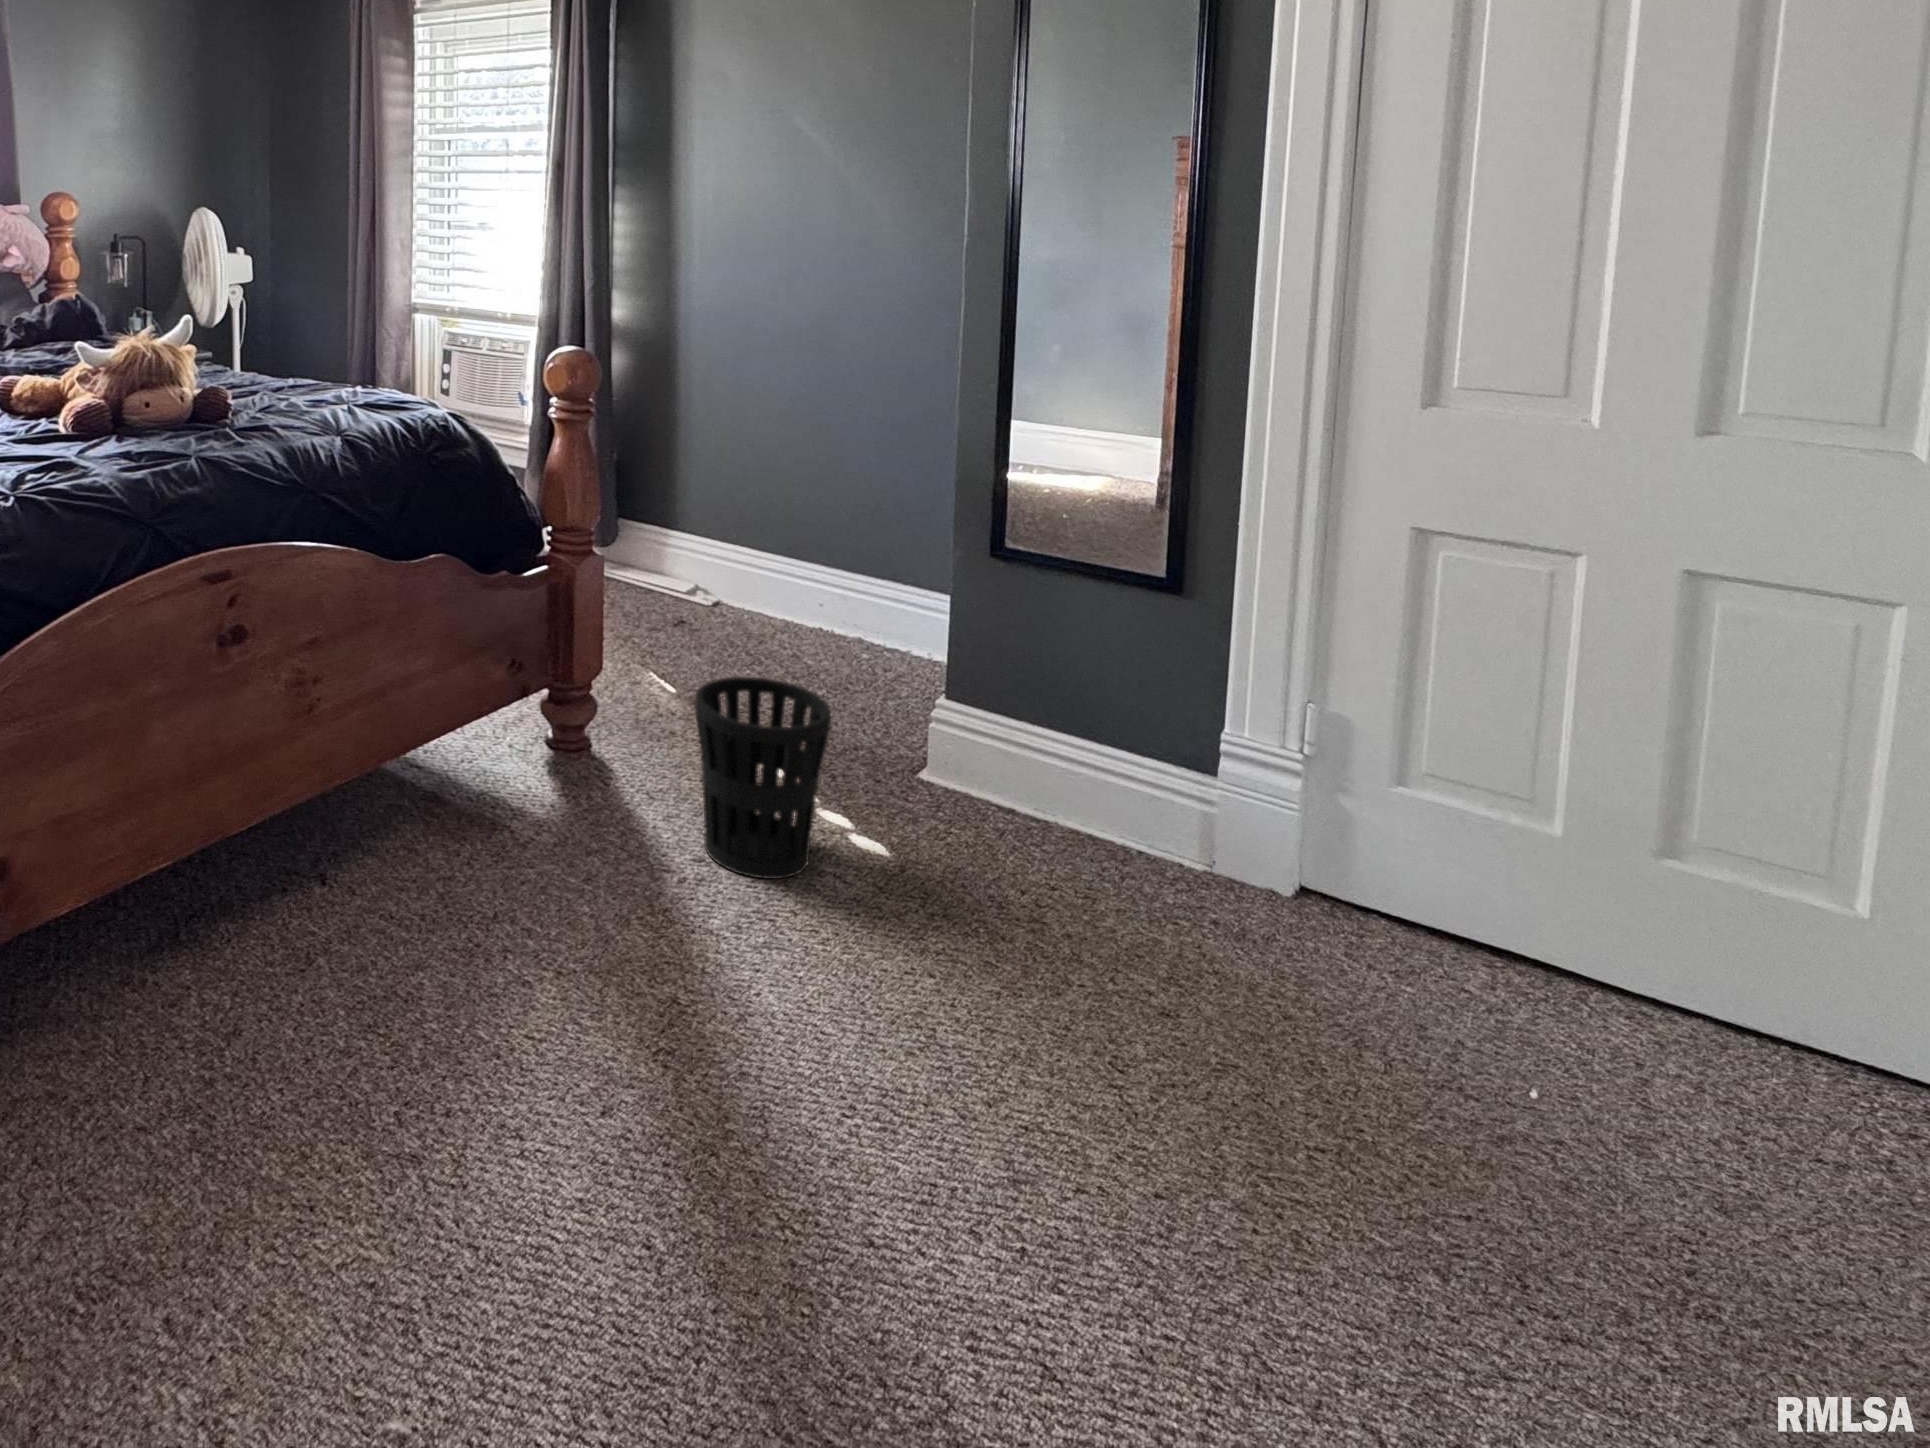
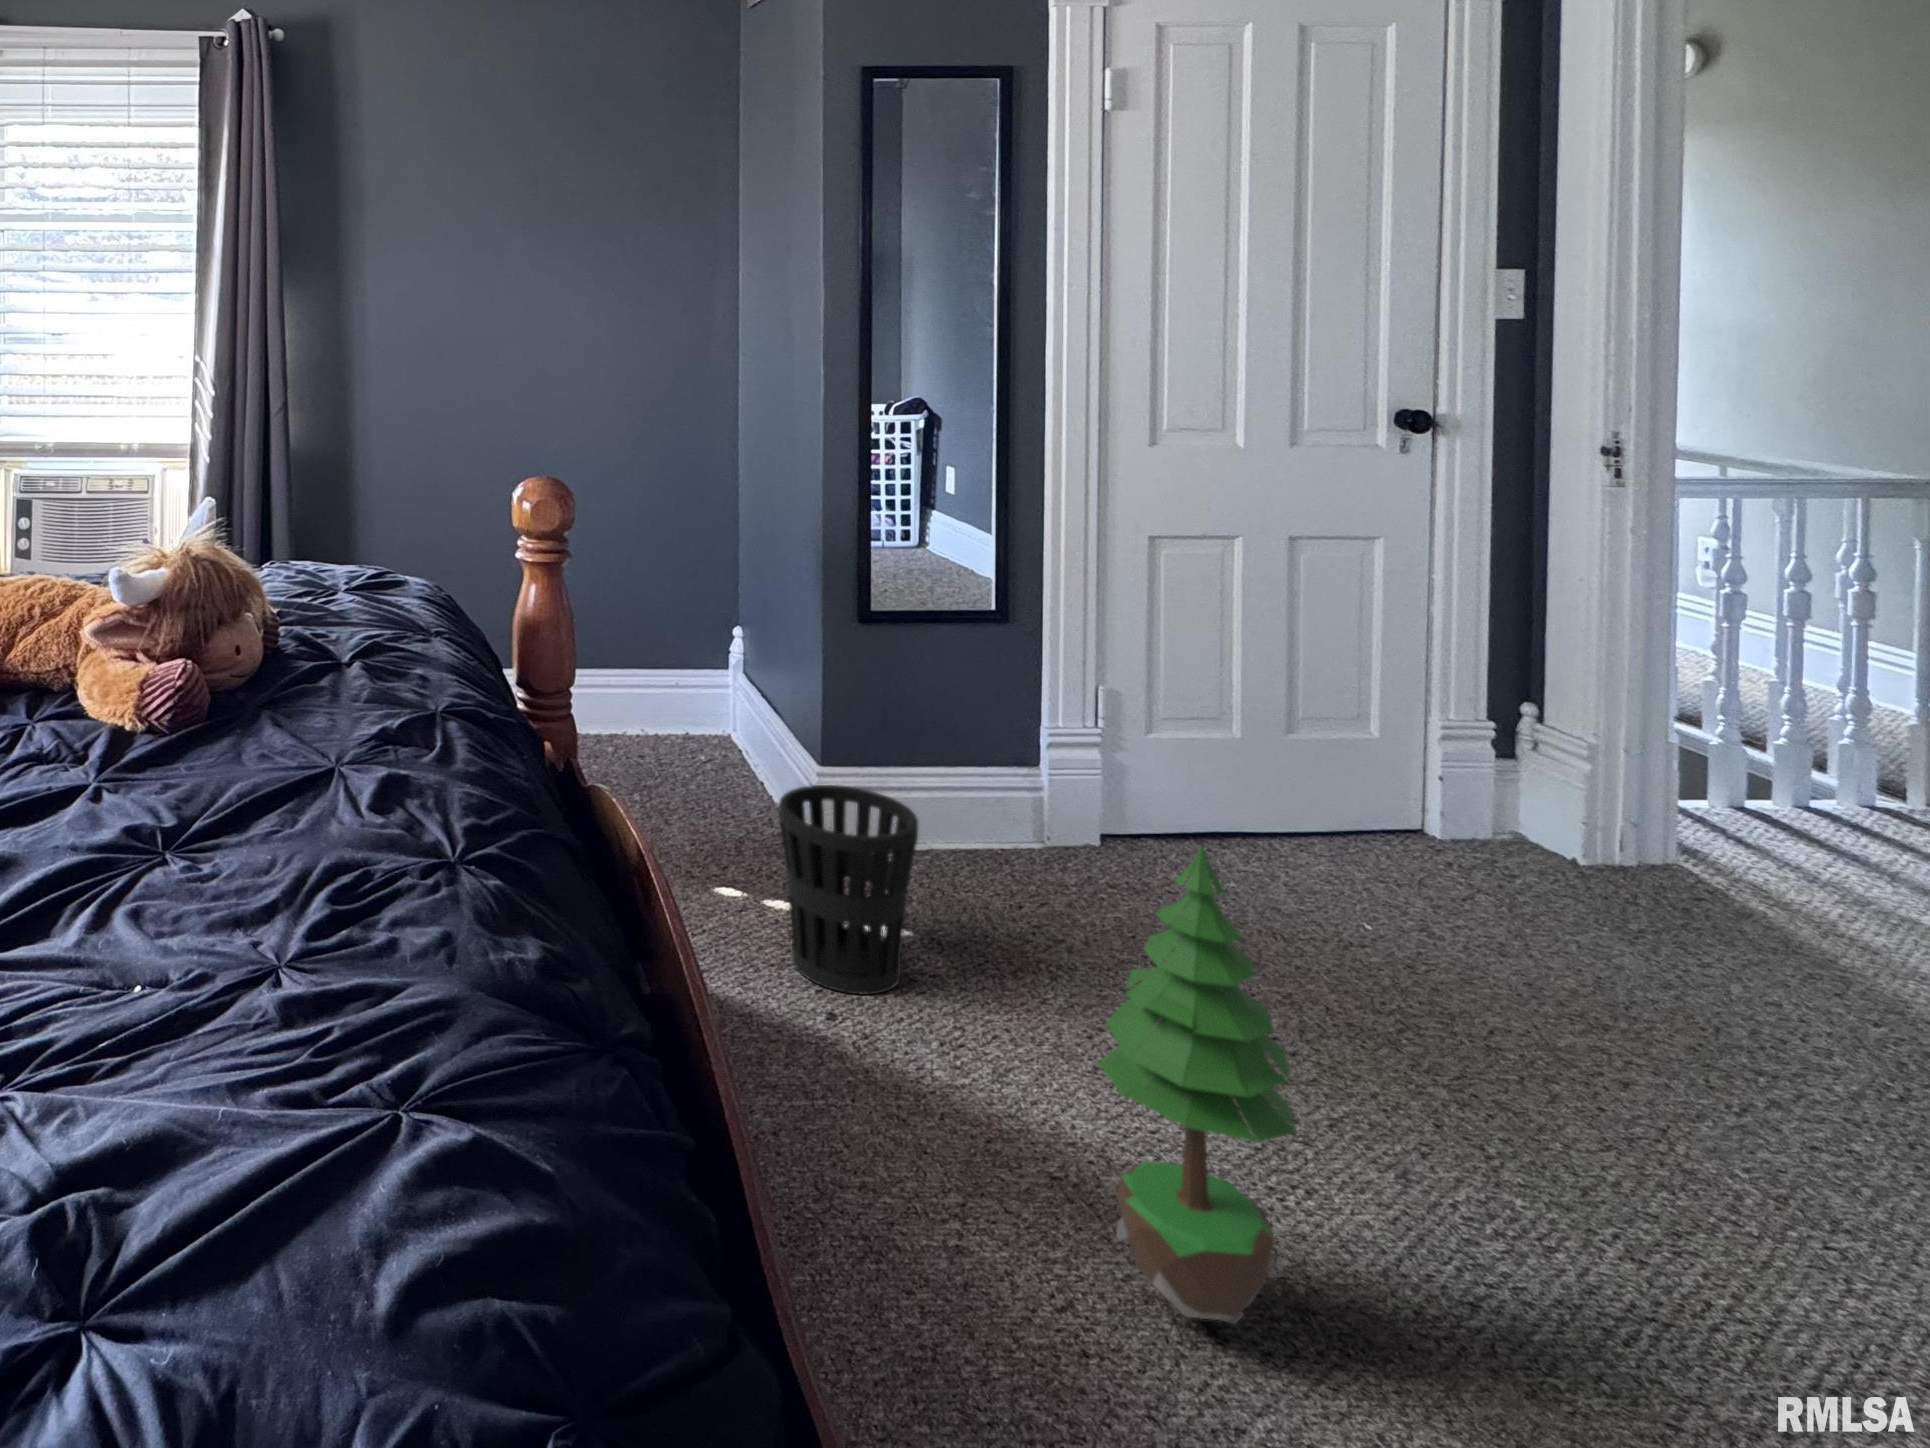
potted tree: none [495,696,655,1129] -> present [1099,846,1297,1324]

